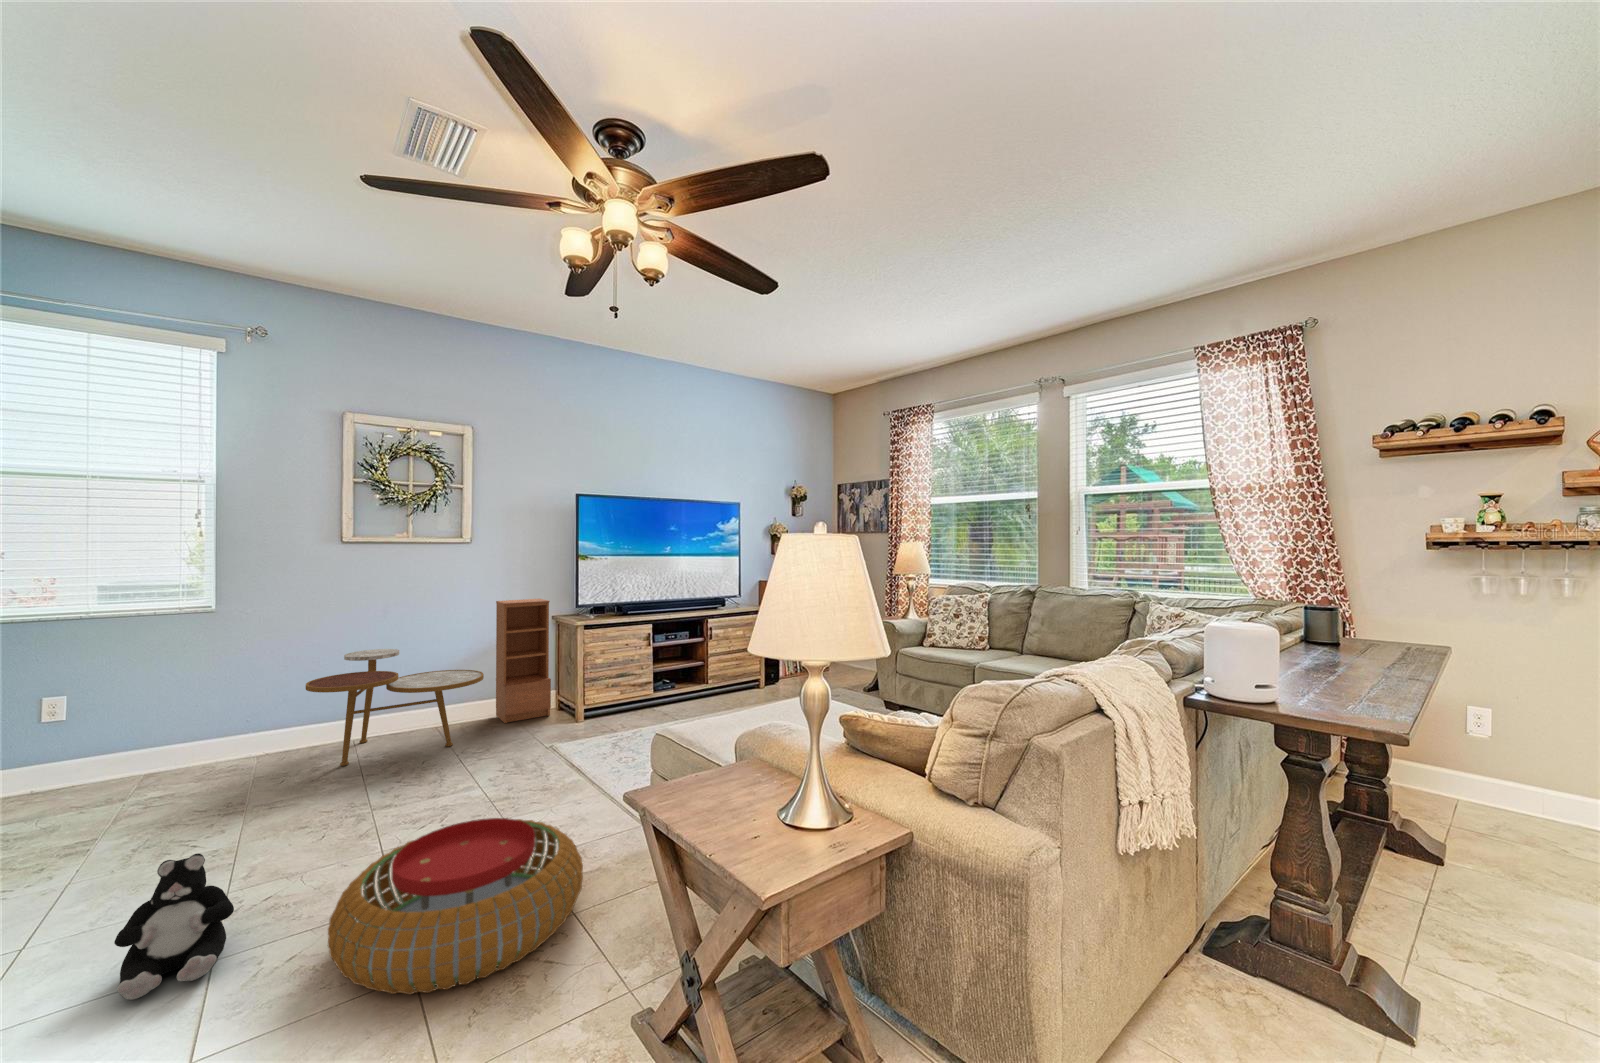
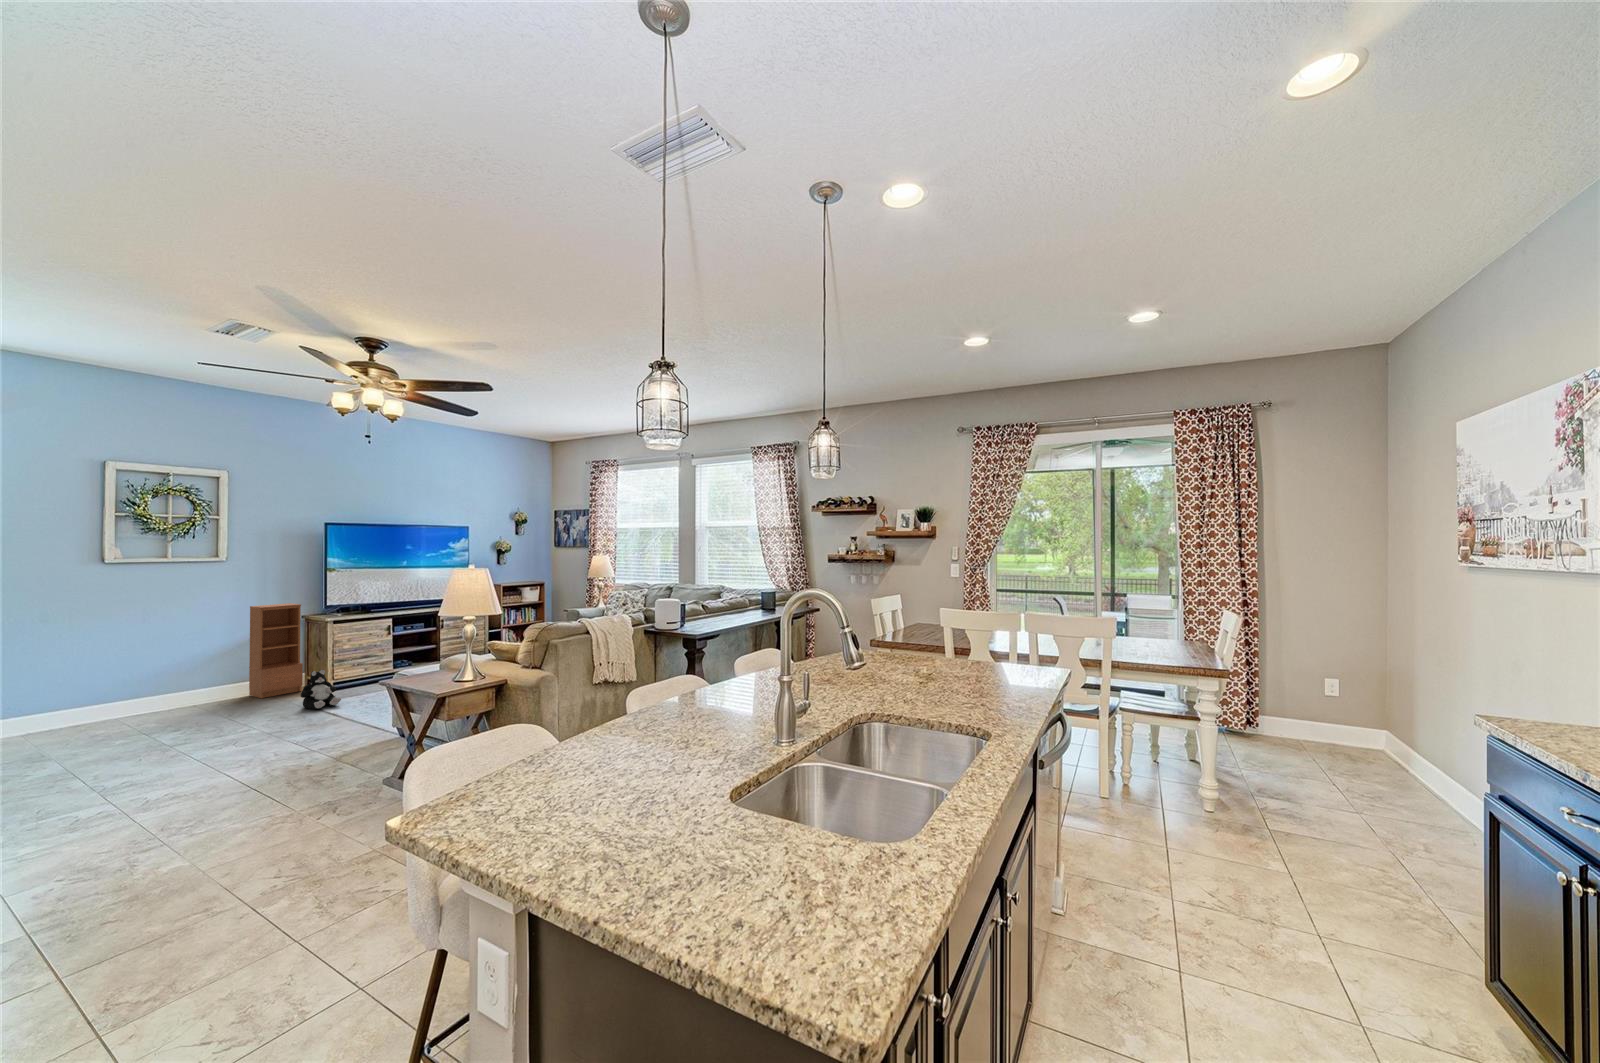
side table: present [306,649,484,766] -> none [90,646,249,732]
pouf: present [328,818,583,994] -> none [210,719,362,790]
plush toy: present [114,853,234,1000] -> present [301,670,341,709]

